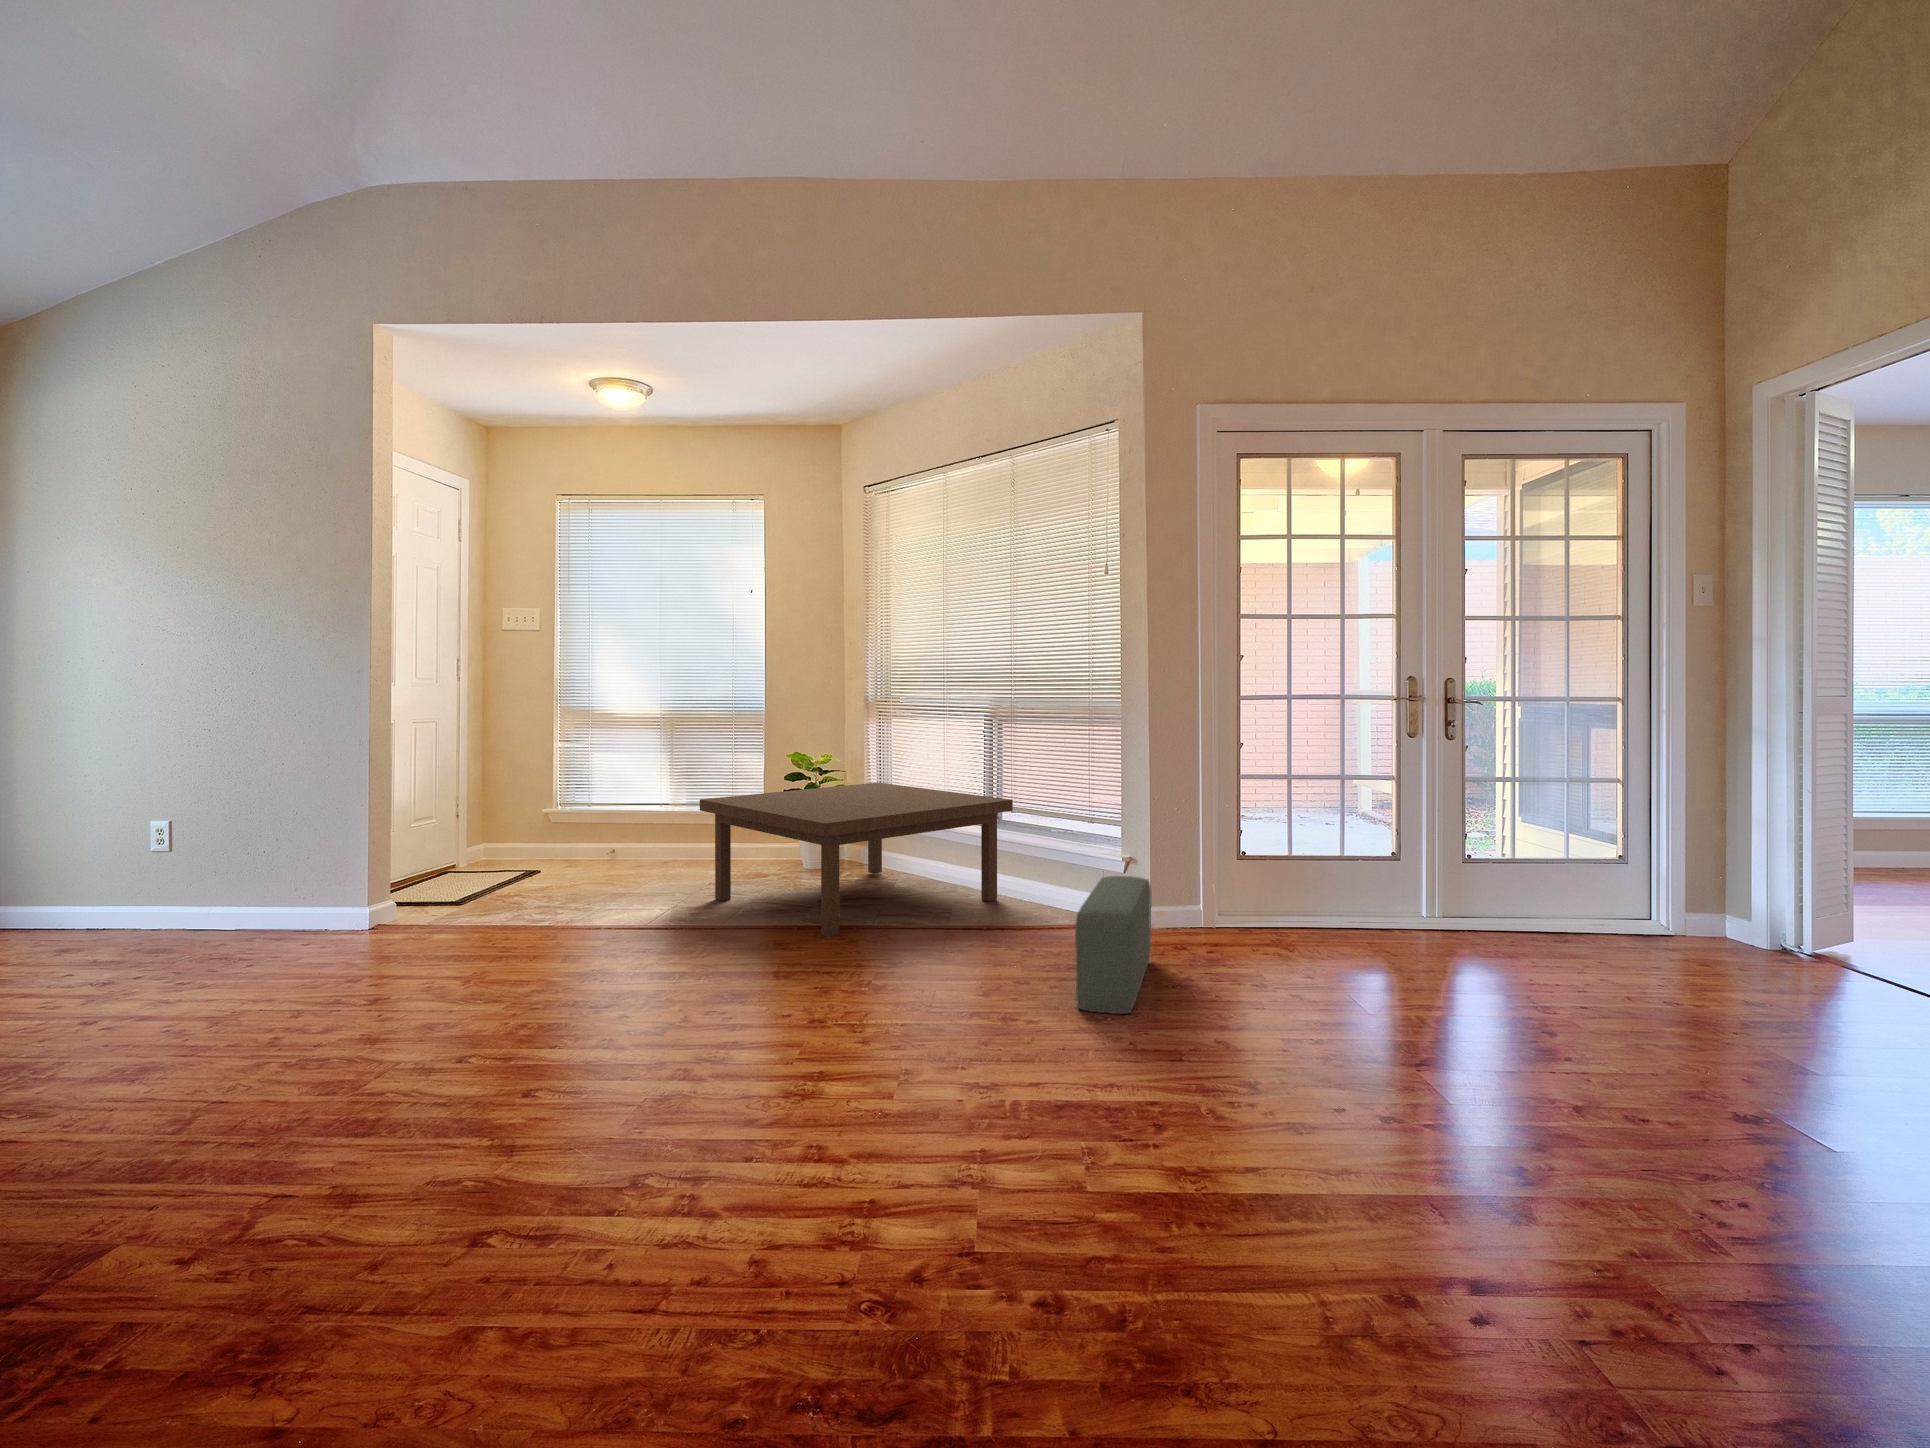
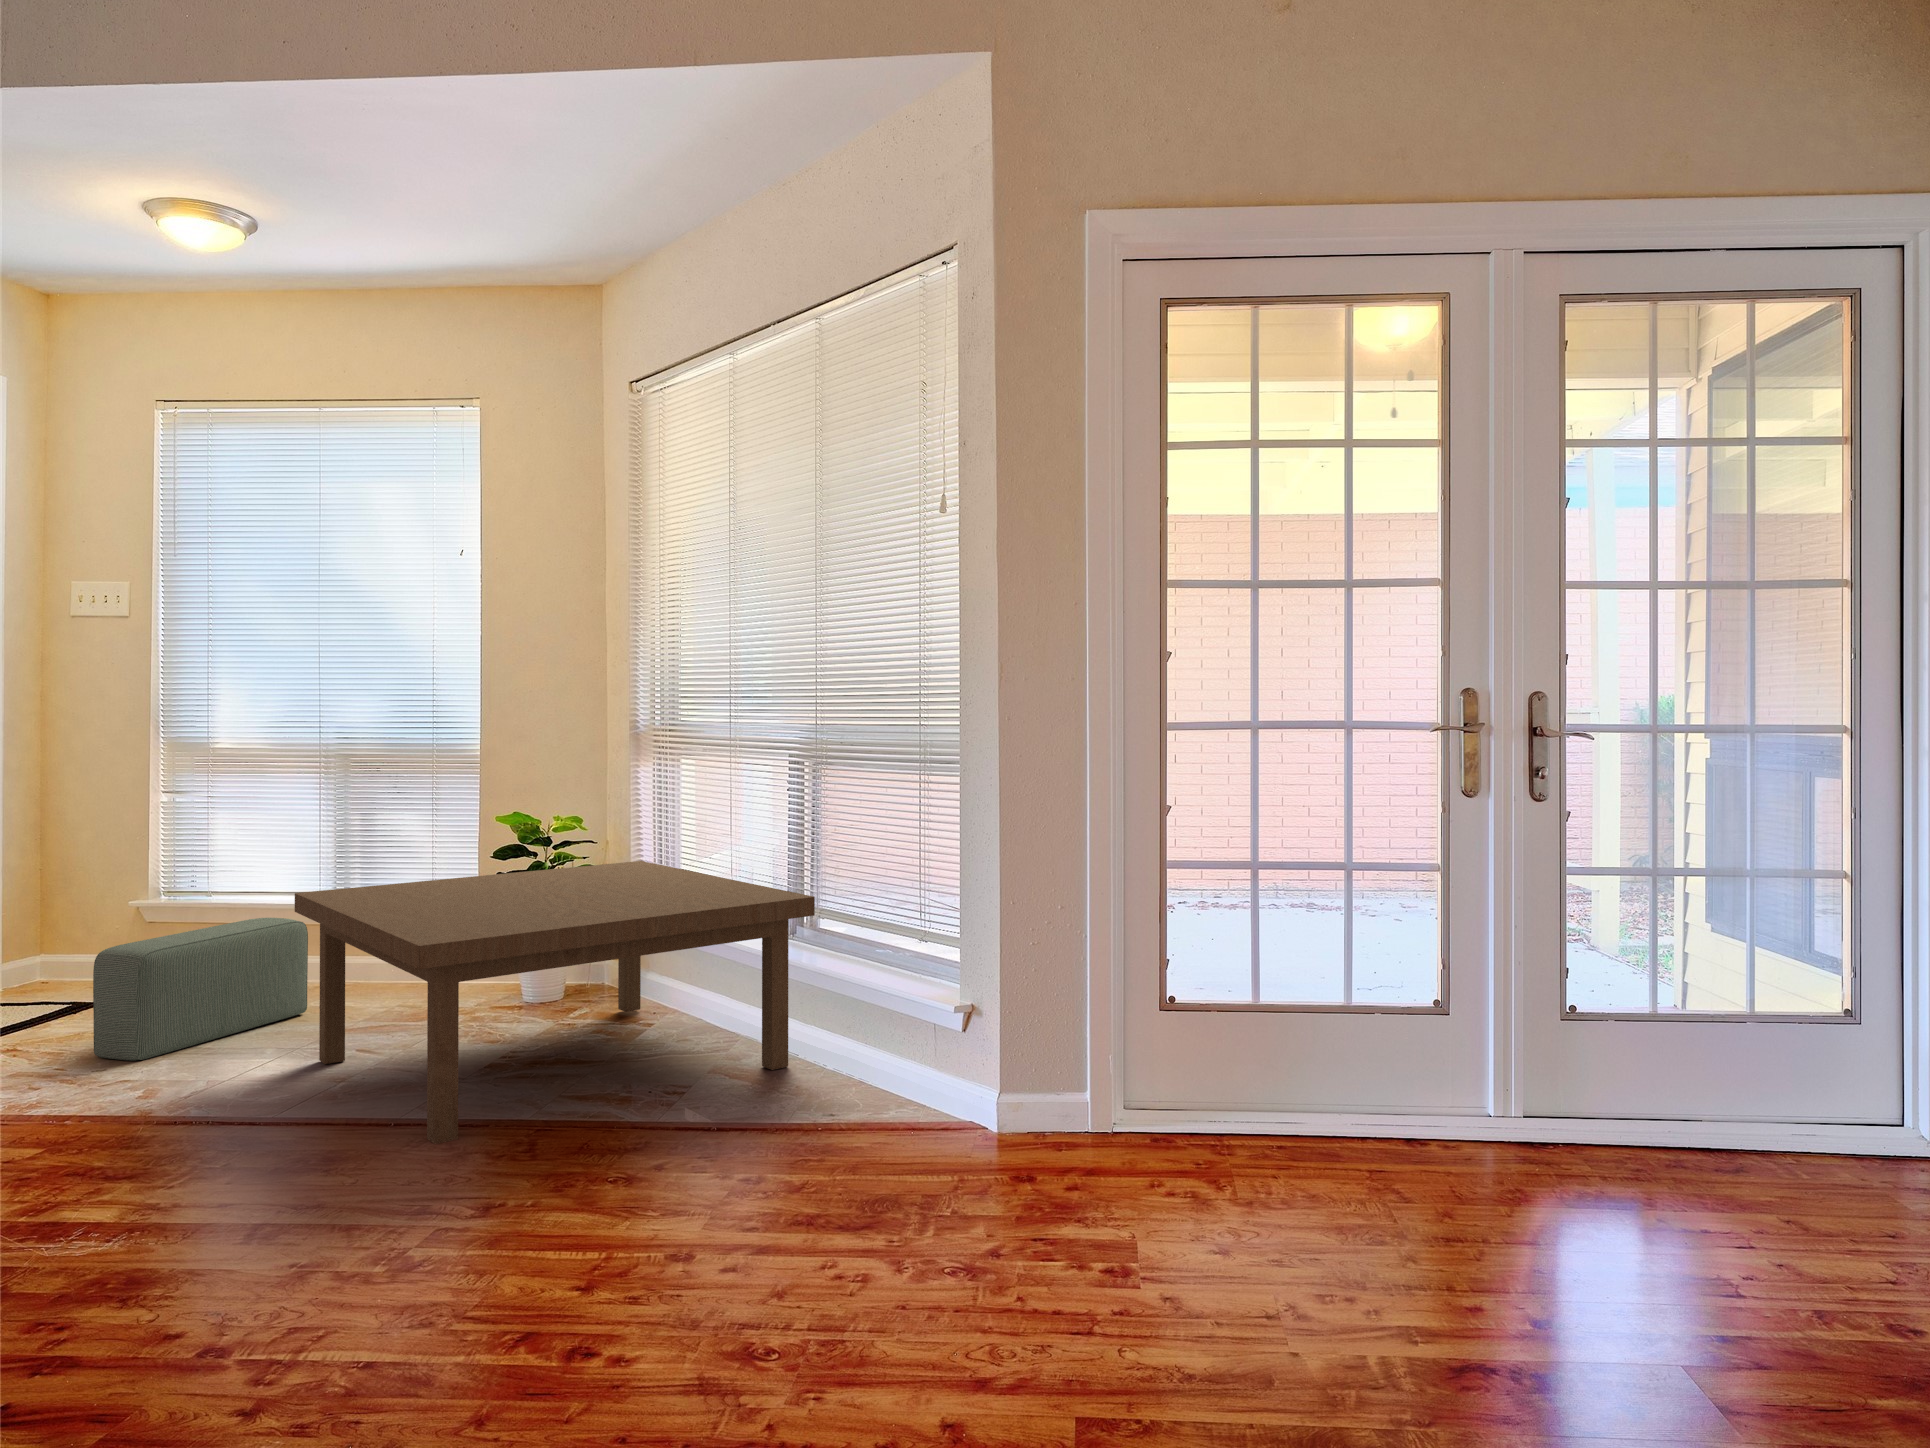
pouf: present [1075,876,1151,1014] -> present [93,918,308,1061]

